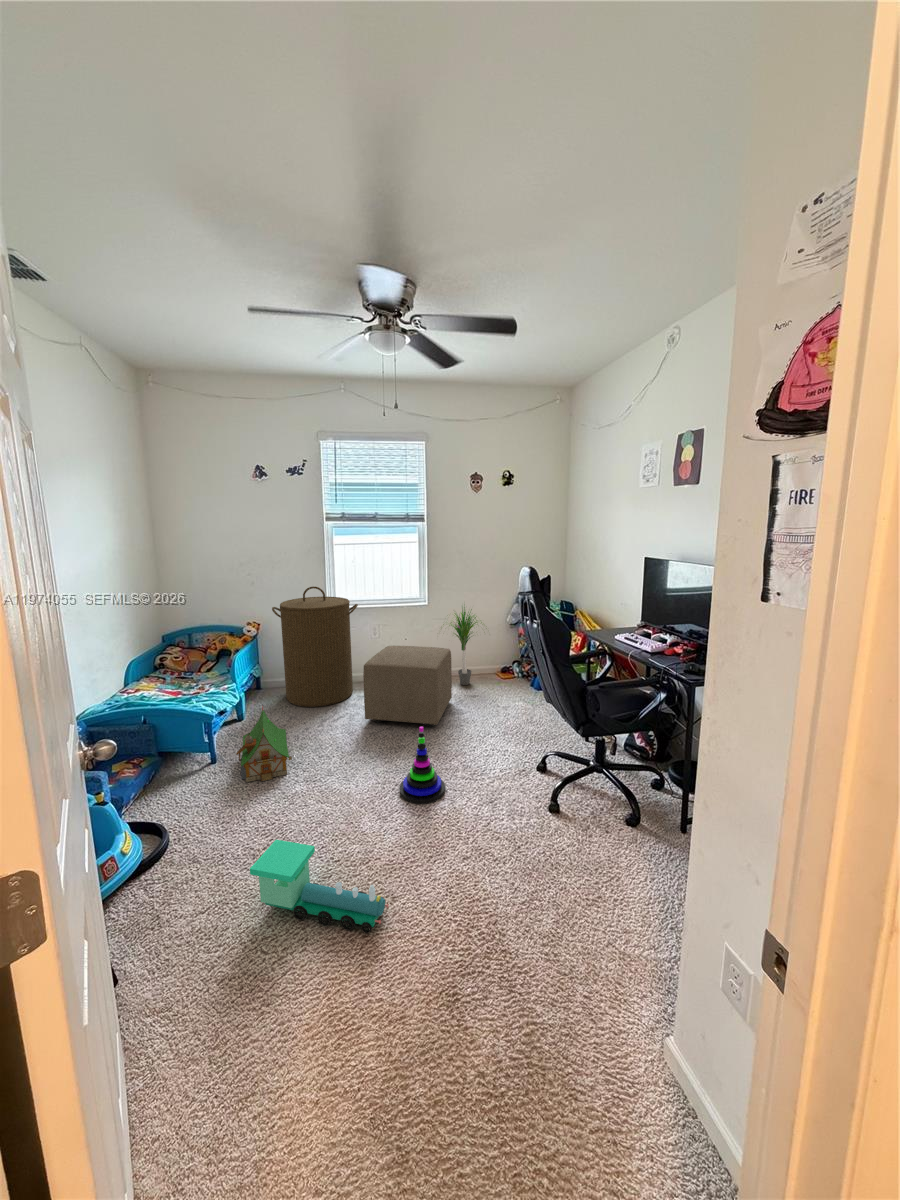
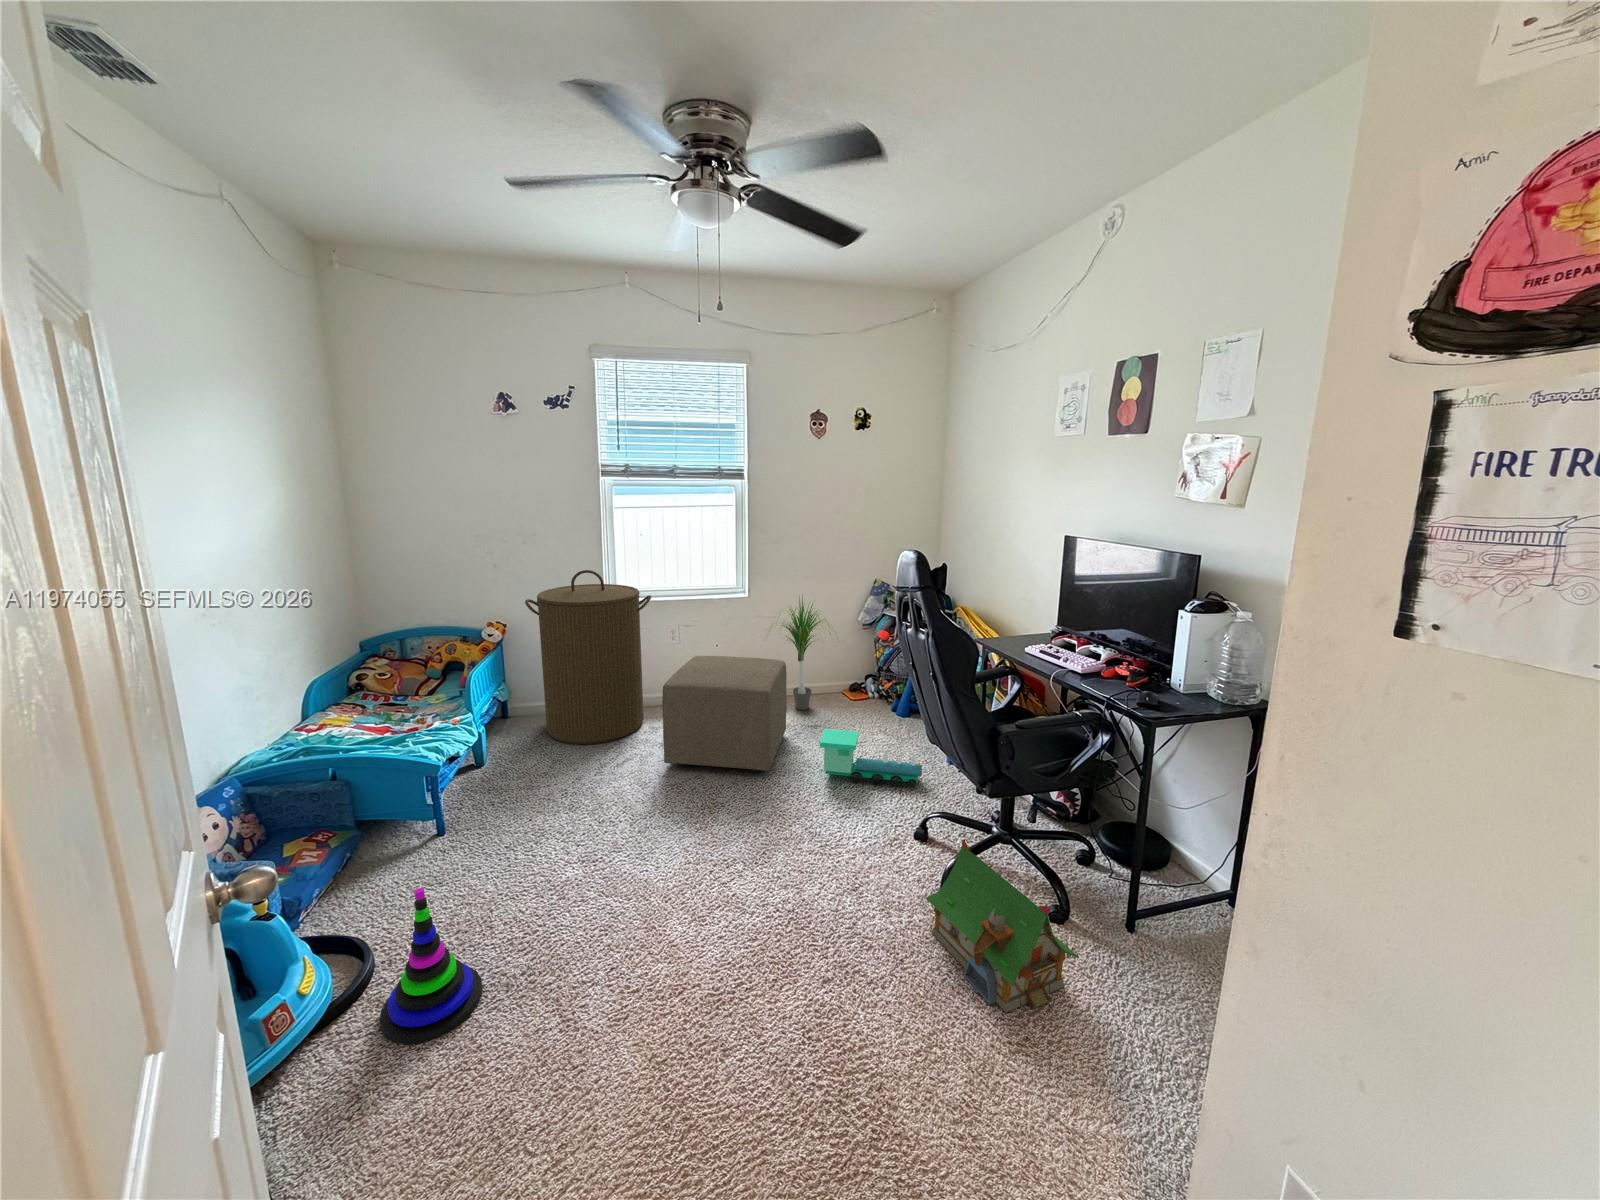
toy house: present [236,708,292,782] -> present [925,839,1079,1012]
stacking toy: present [400,726,445,804] -> present [380,888,482,1044]
toy train: present [250,839,388,933] -> present [820,729,922,787]

